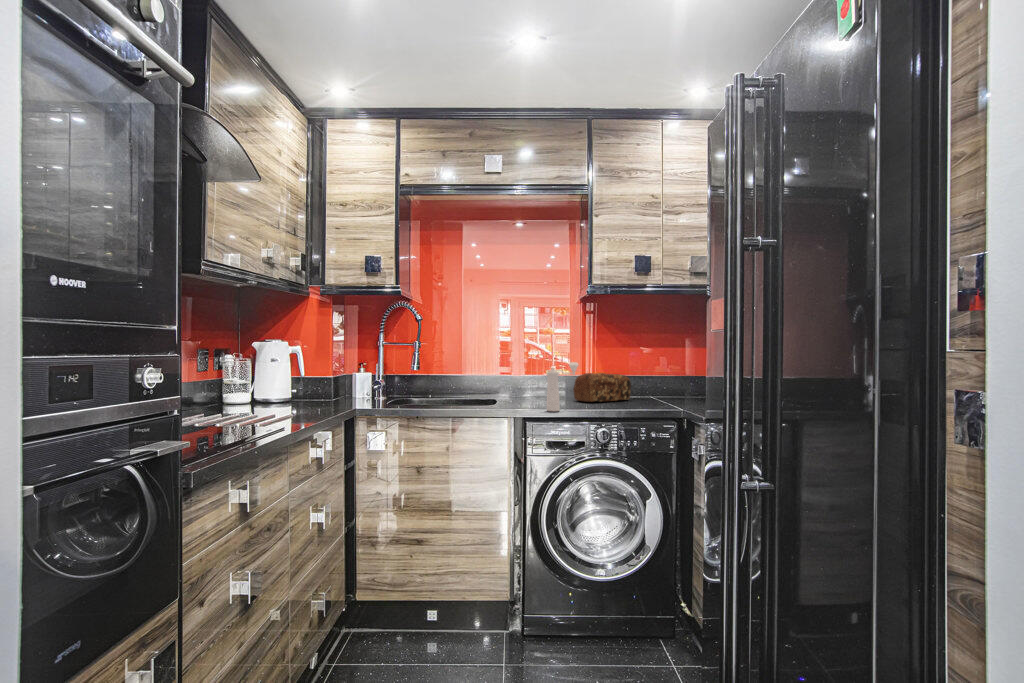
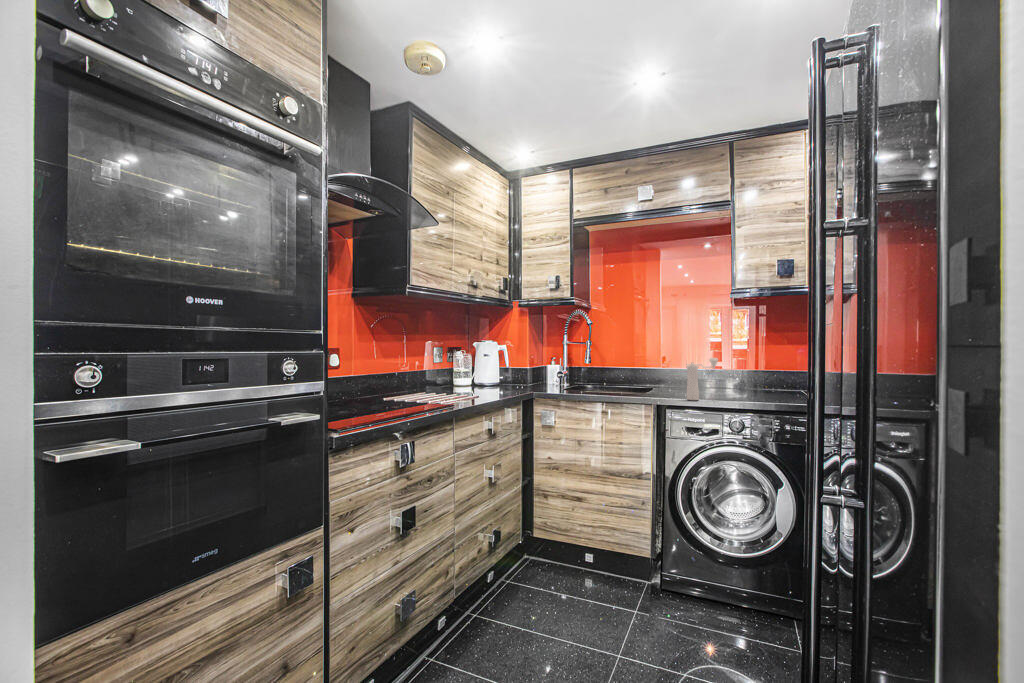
bread loaf: present [573,373,631,402] -> none [723,368,781,393]

